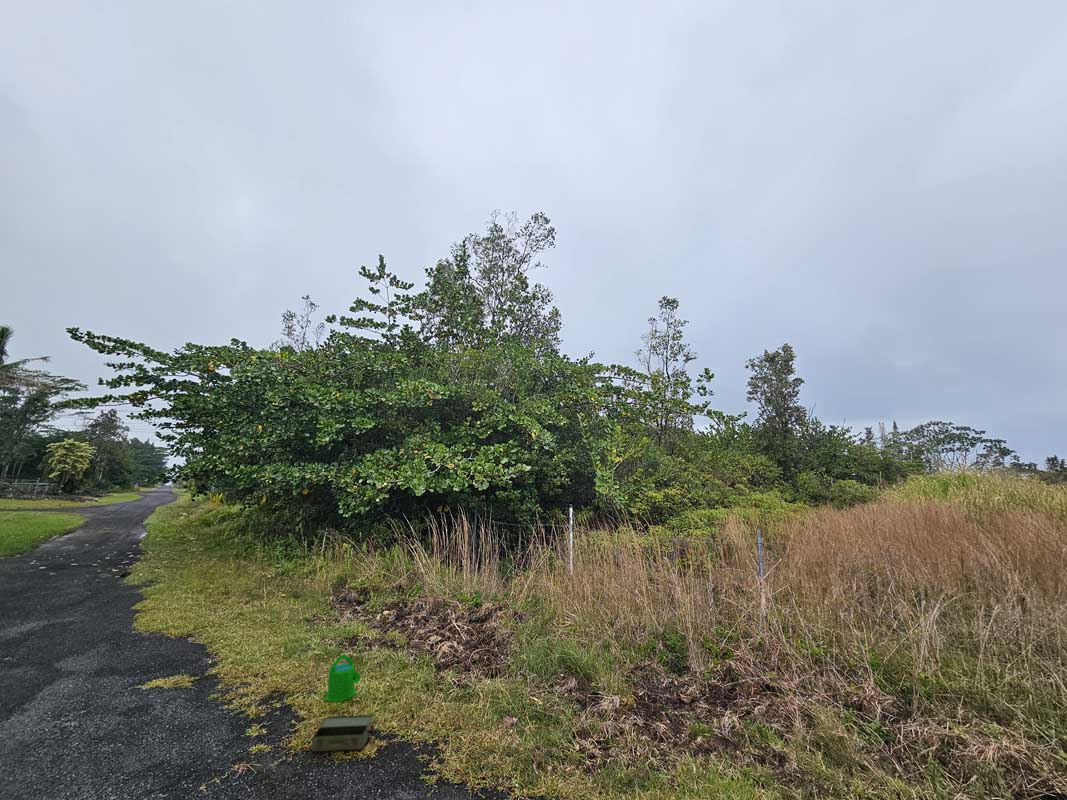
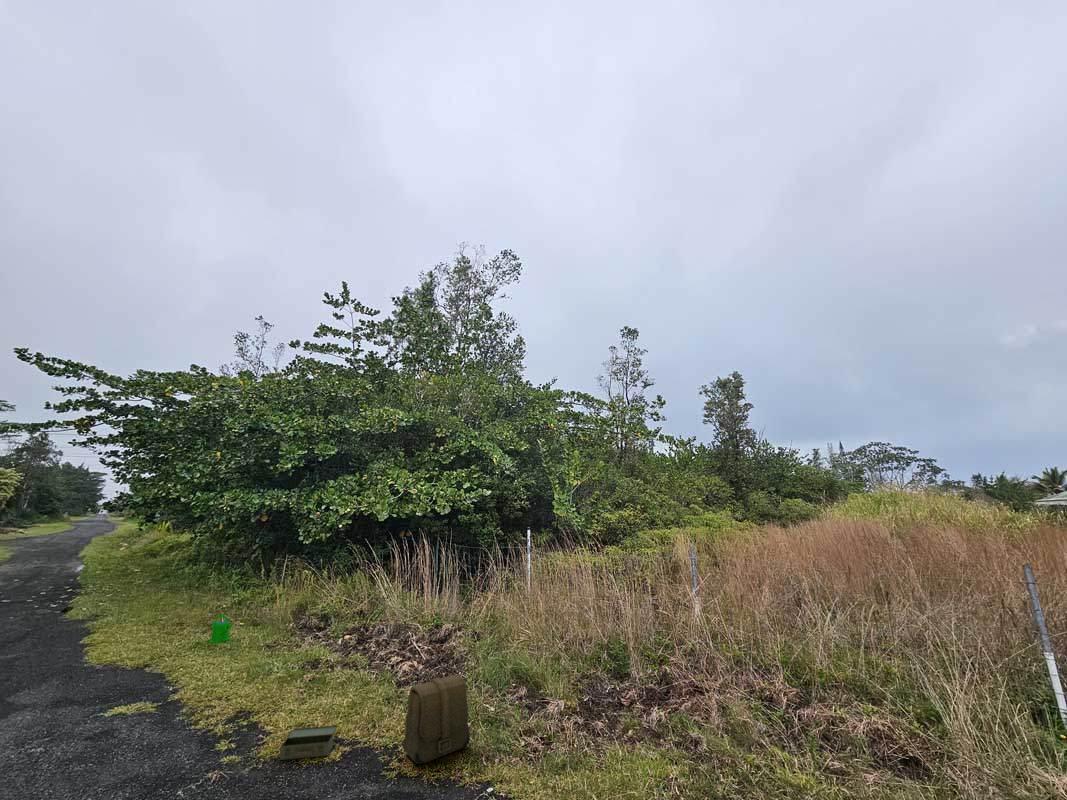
watering can: present [326,654,360,702] -> present [210,615,232,643]
backpack: none [443,662,516,766] -> present [403,671,470,764]

